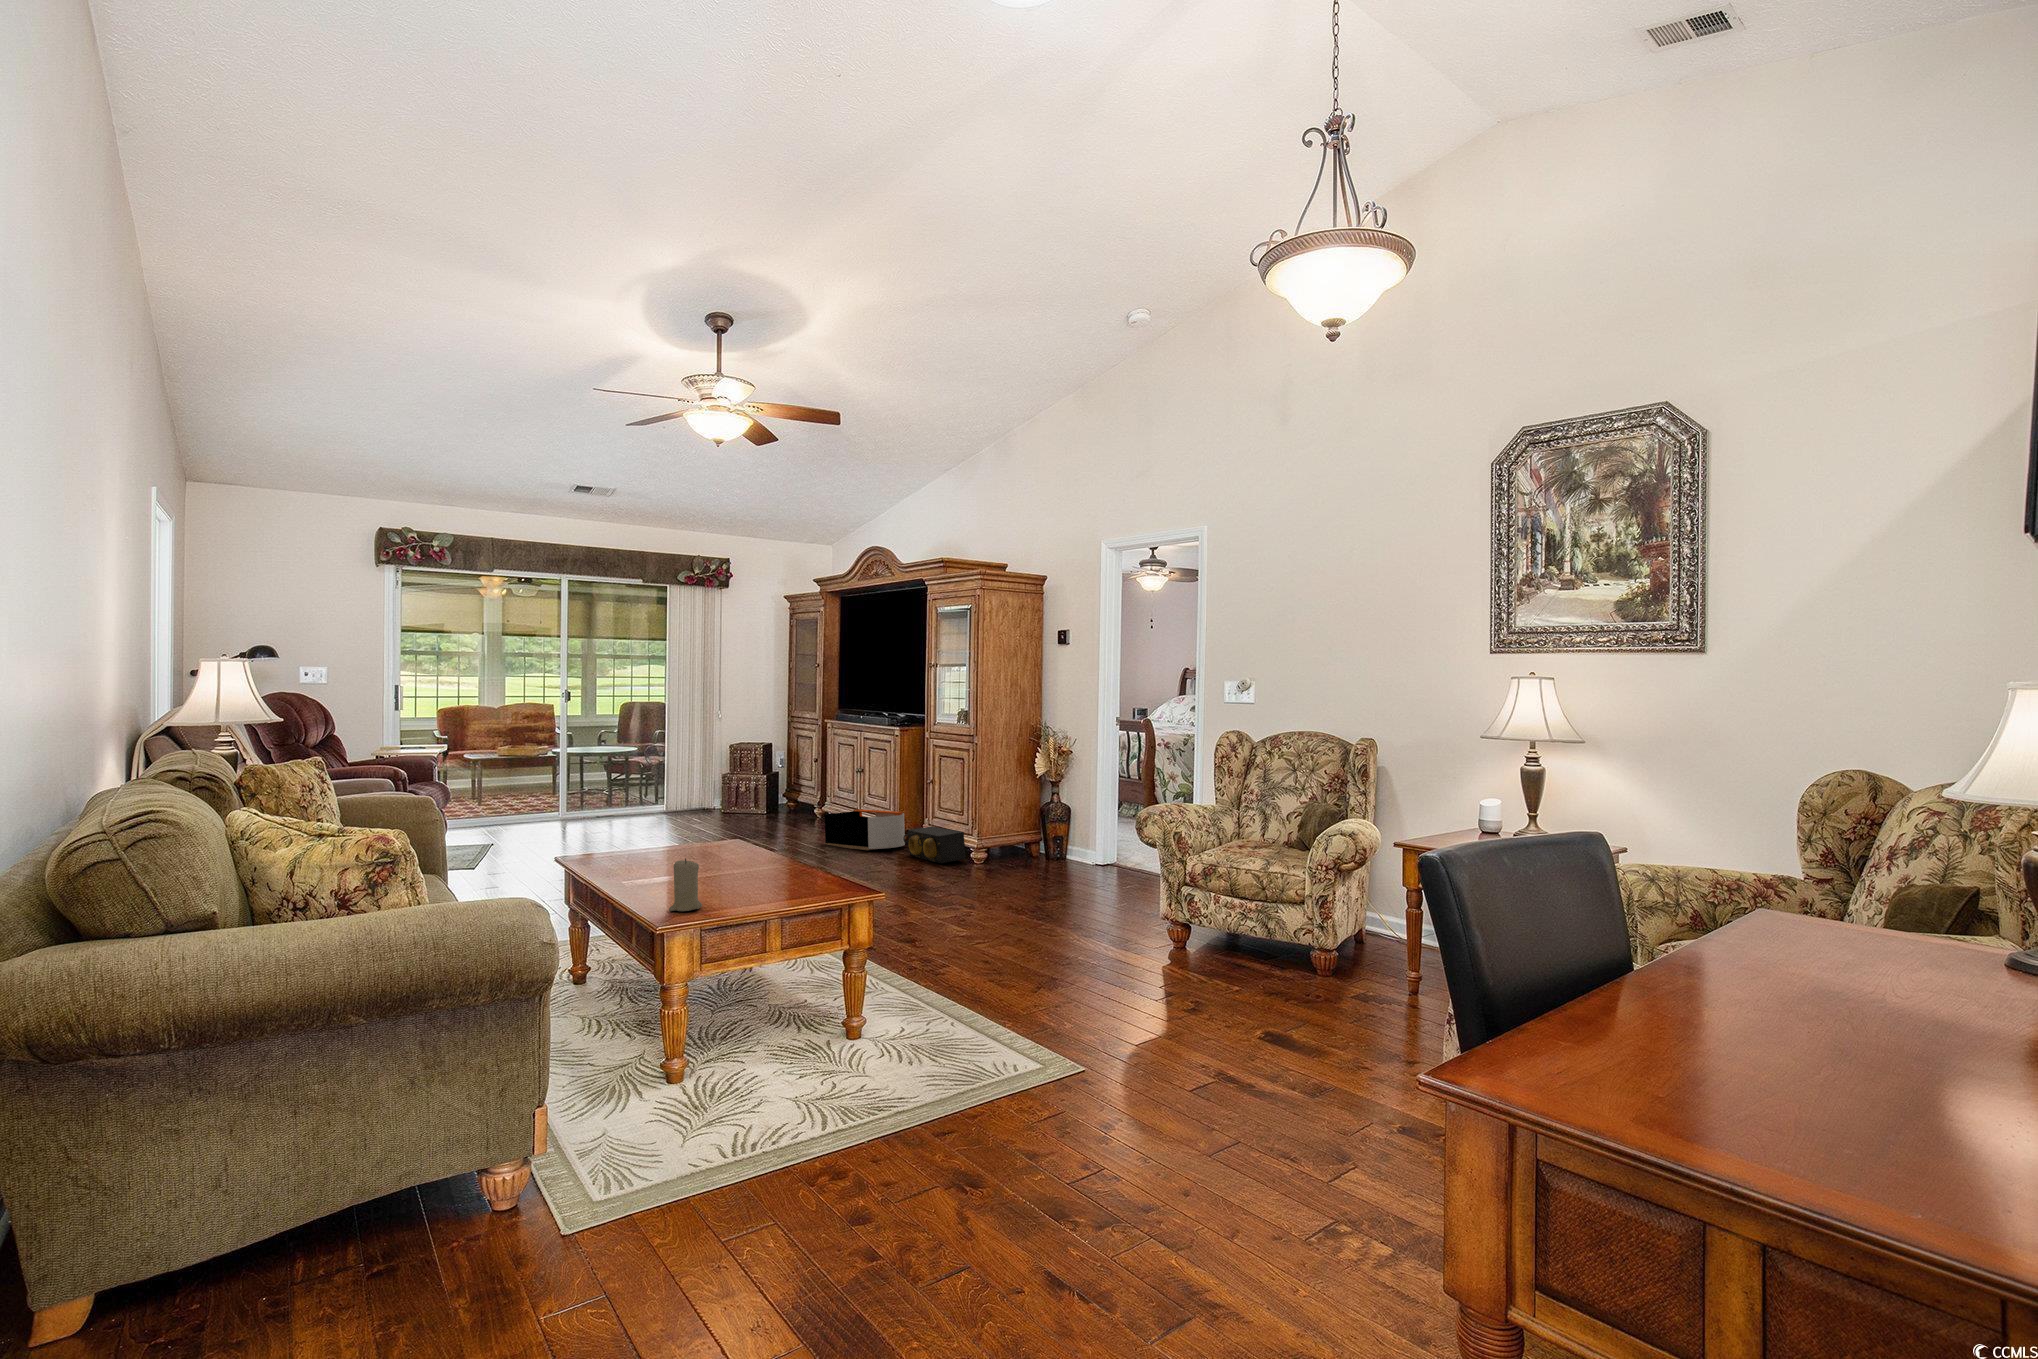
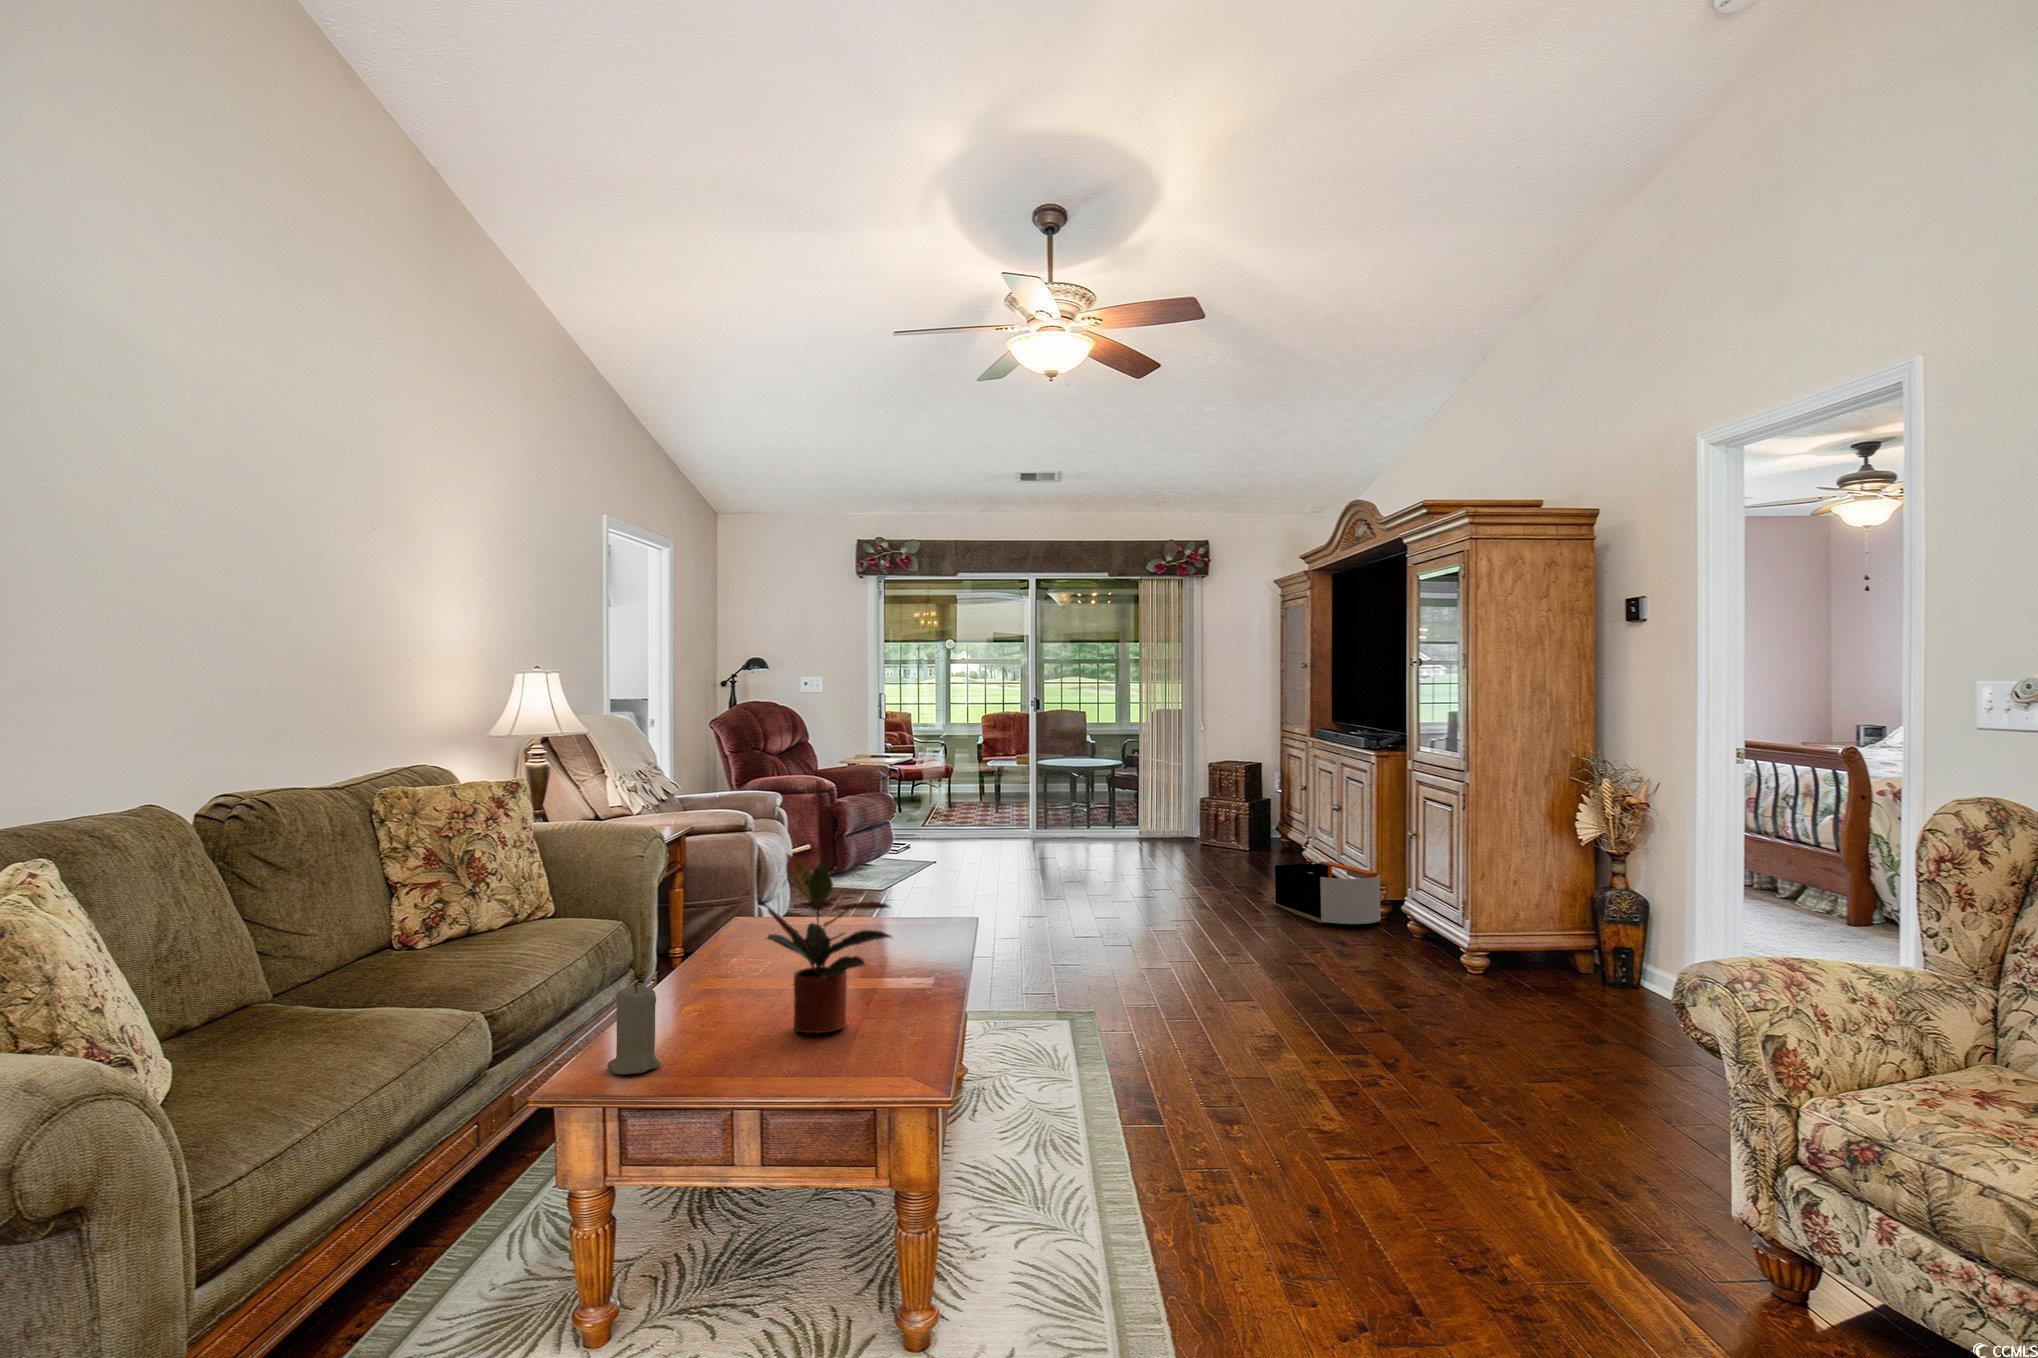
potted plant: none [714,780,800,887] -> present [757,854,891,1033]
speaker: present [903,827,966,863] -> none [1361,901,1452,963]

